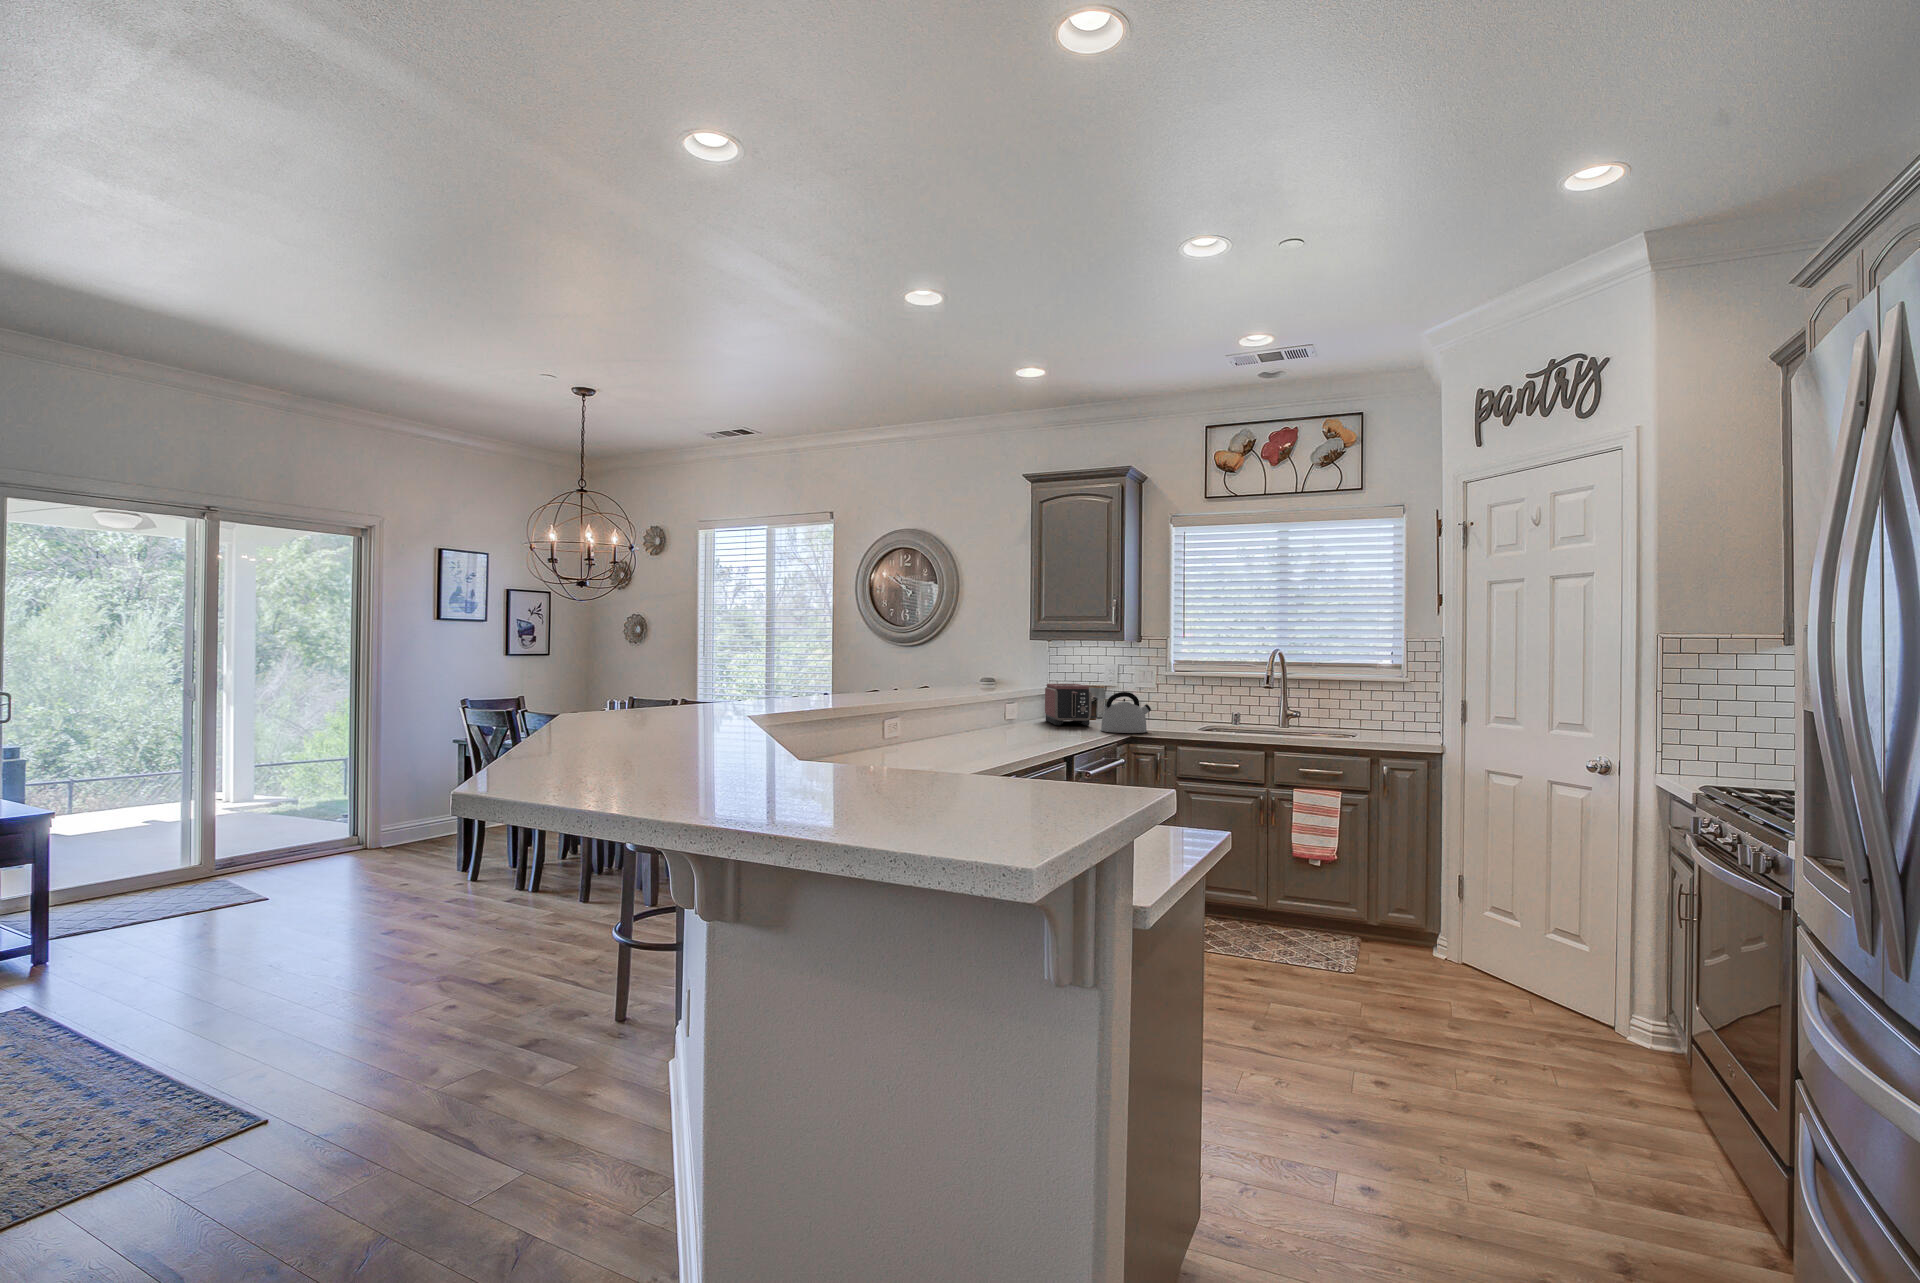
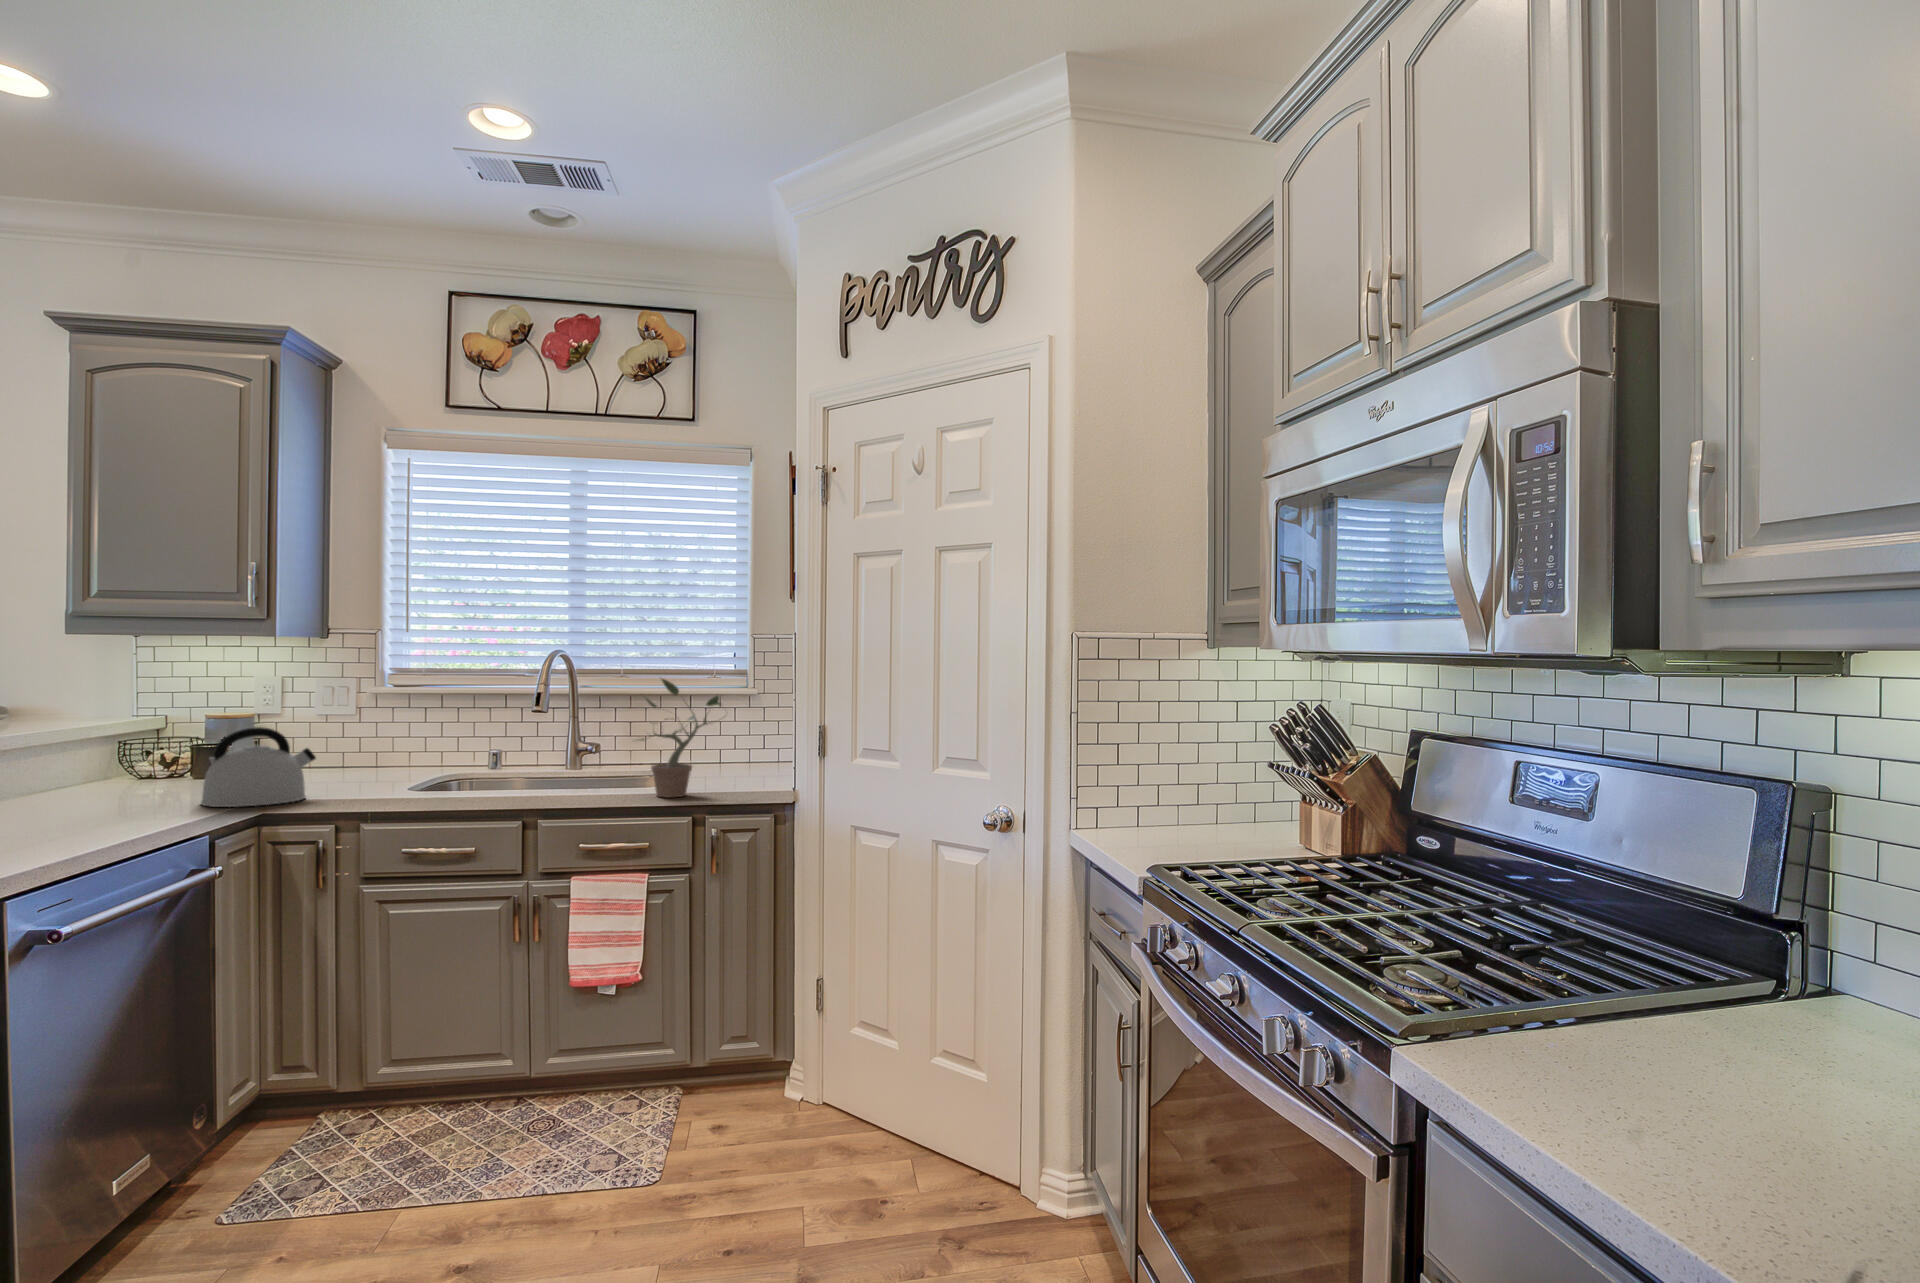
potted plant: none [1329,666,1394,745] -> present [638,679,721,797]
toaster: present [1045,684,1092,726] -> none [97,712,194,797]

